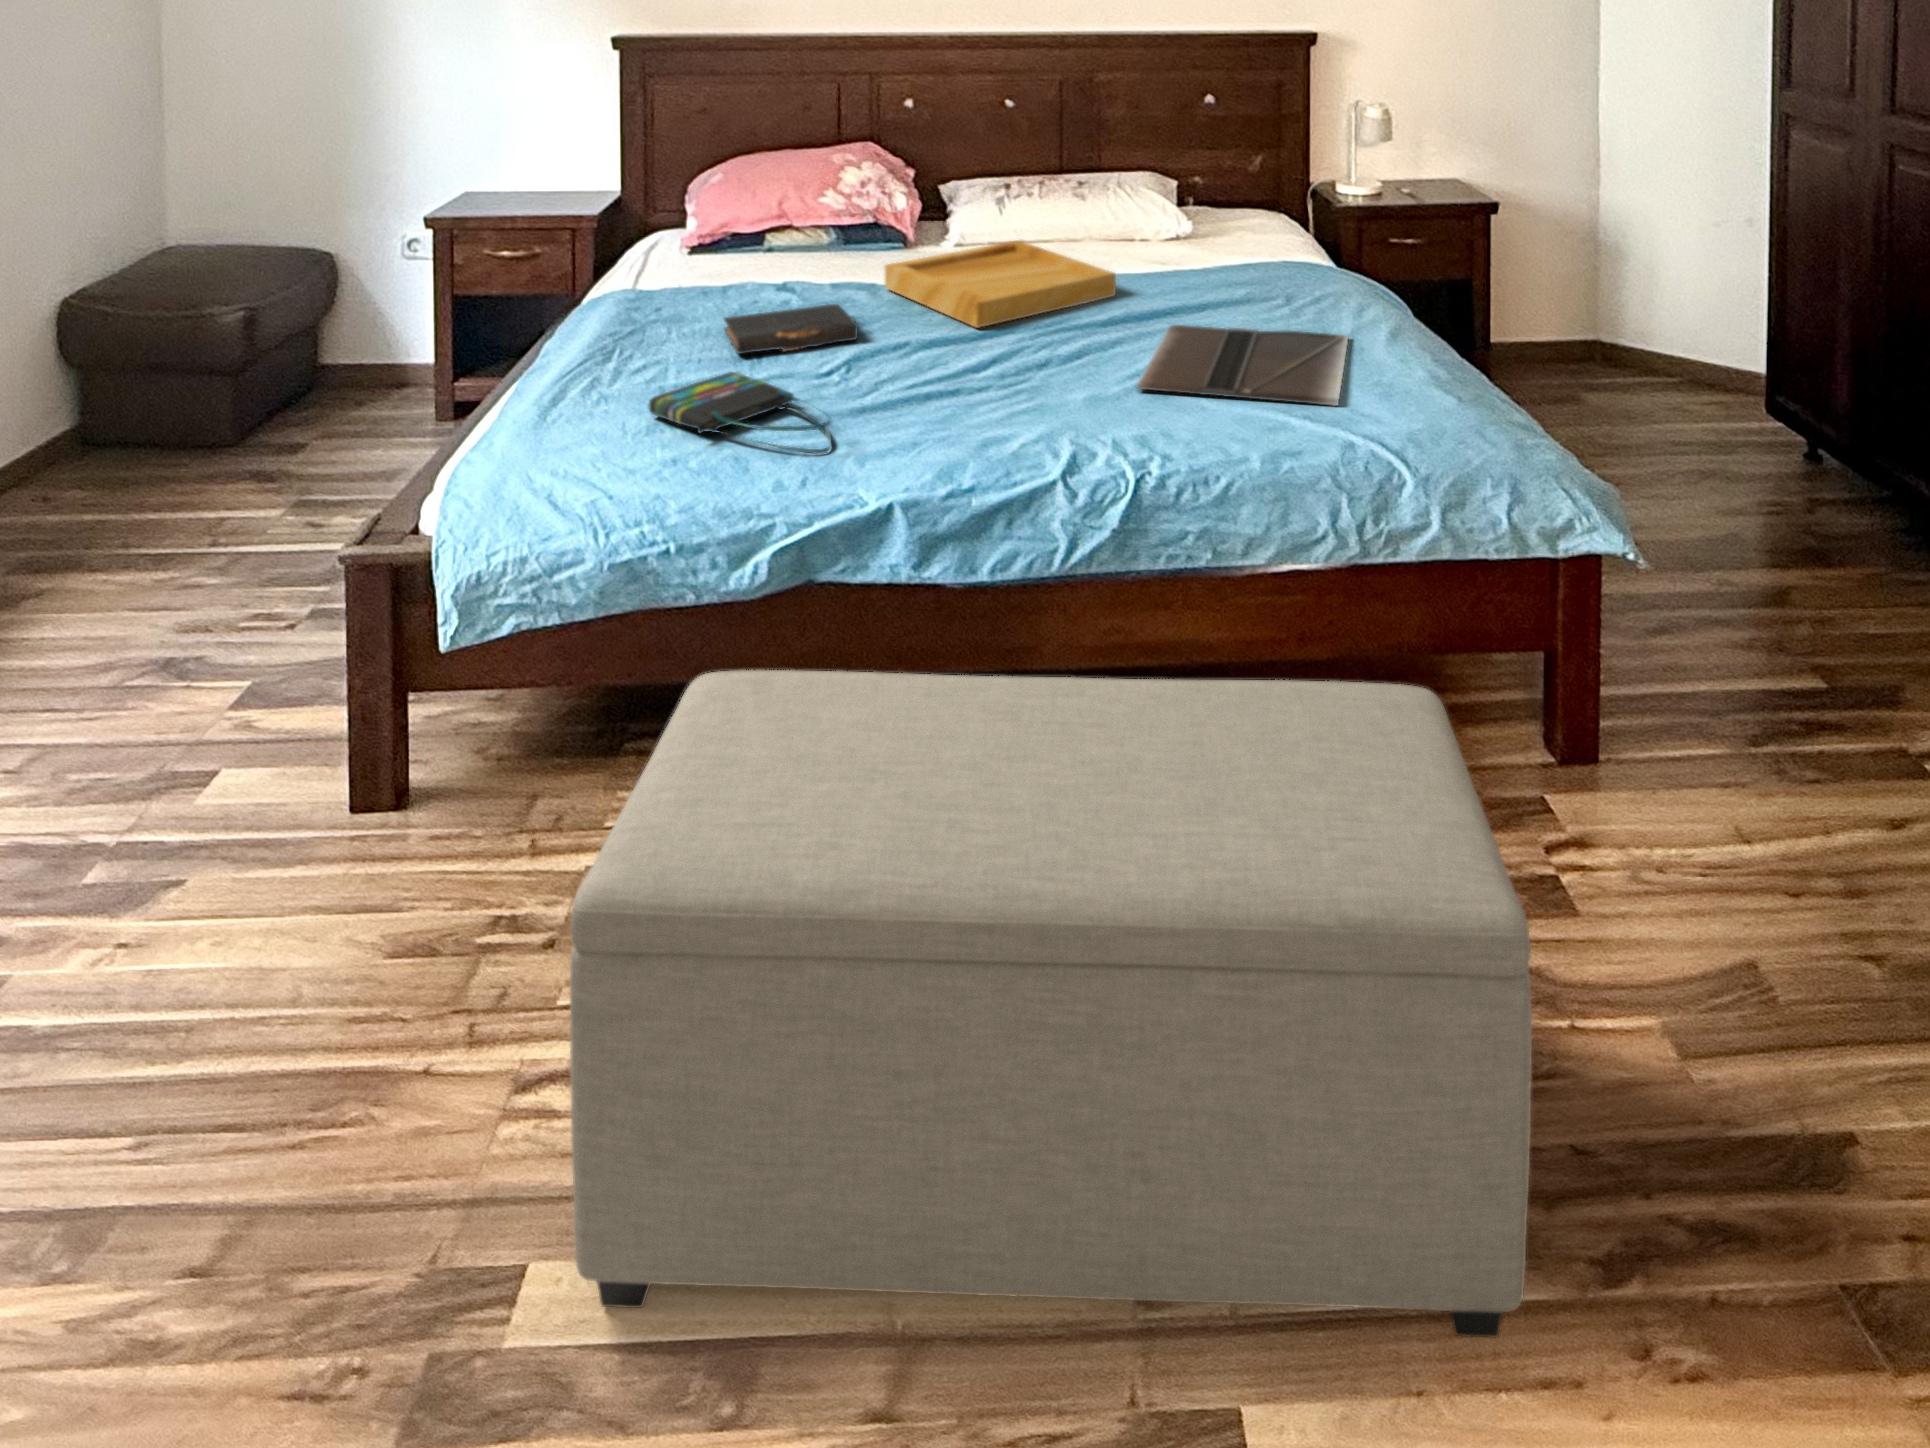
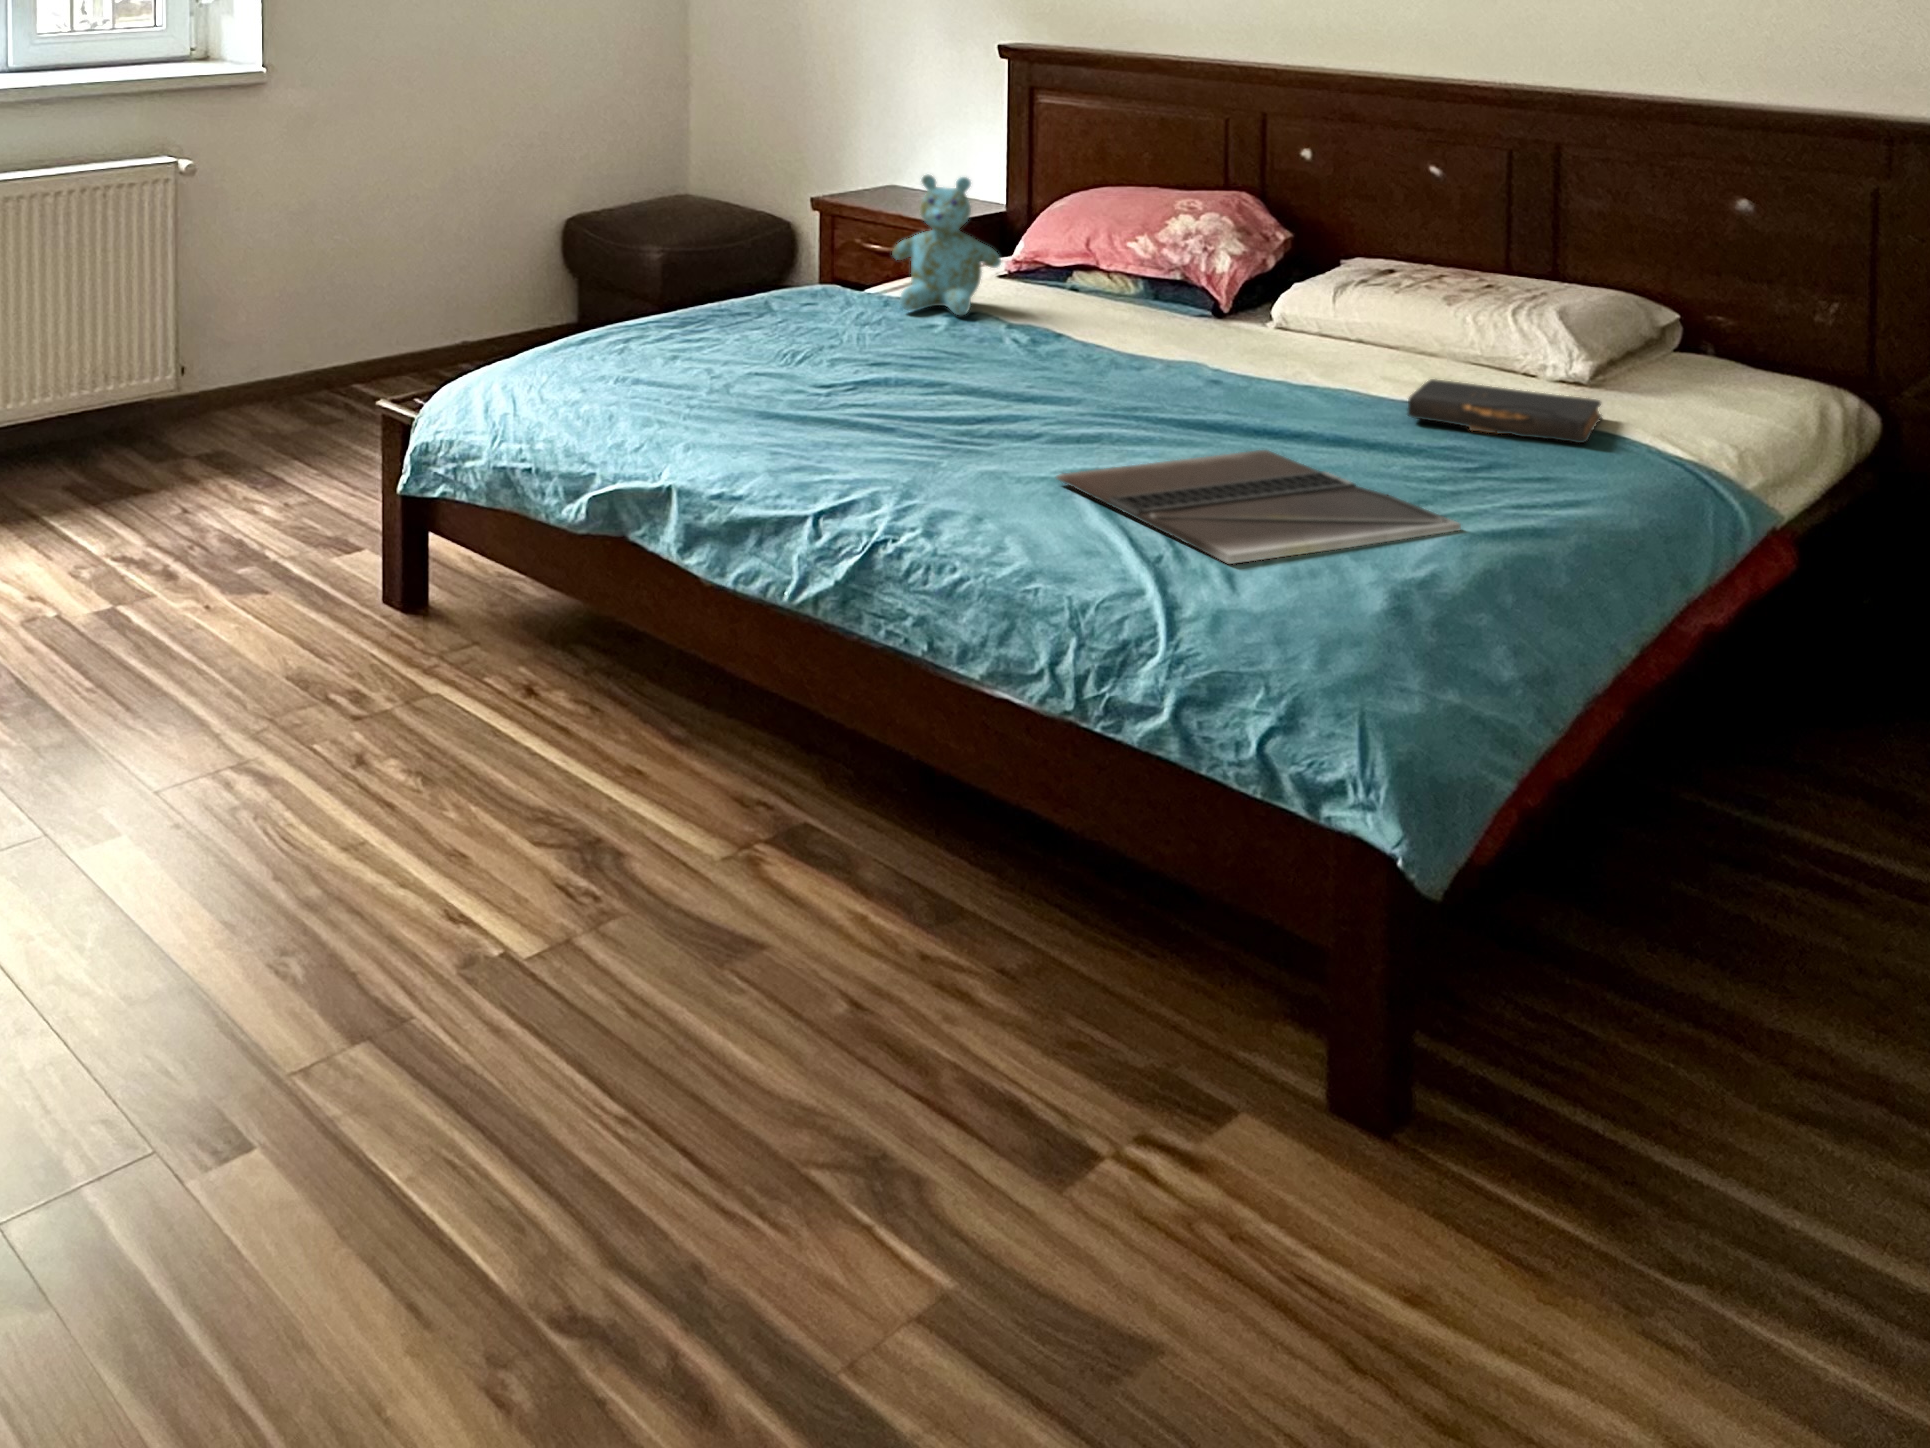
stuffed bear: none [674,169,767,296] -> present [892,175,1001,315]
tray: present [885,240,1116,328] -> none [1060,314,1303,416]
book: present [724,304,858,354] -> present [1408,379,1602,443]
tote bag: present [649,372,832,454] -> none [632,353,761,430]
ottoman: present [570,670,1532,1338] -> none [108,512,758,1255]

